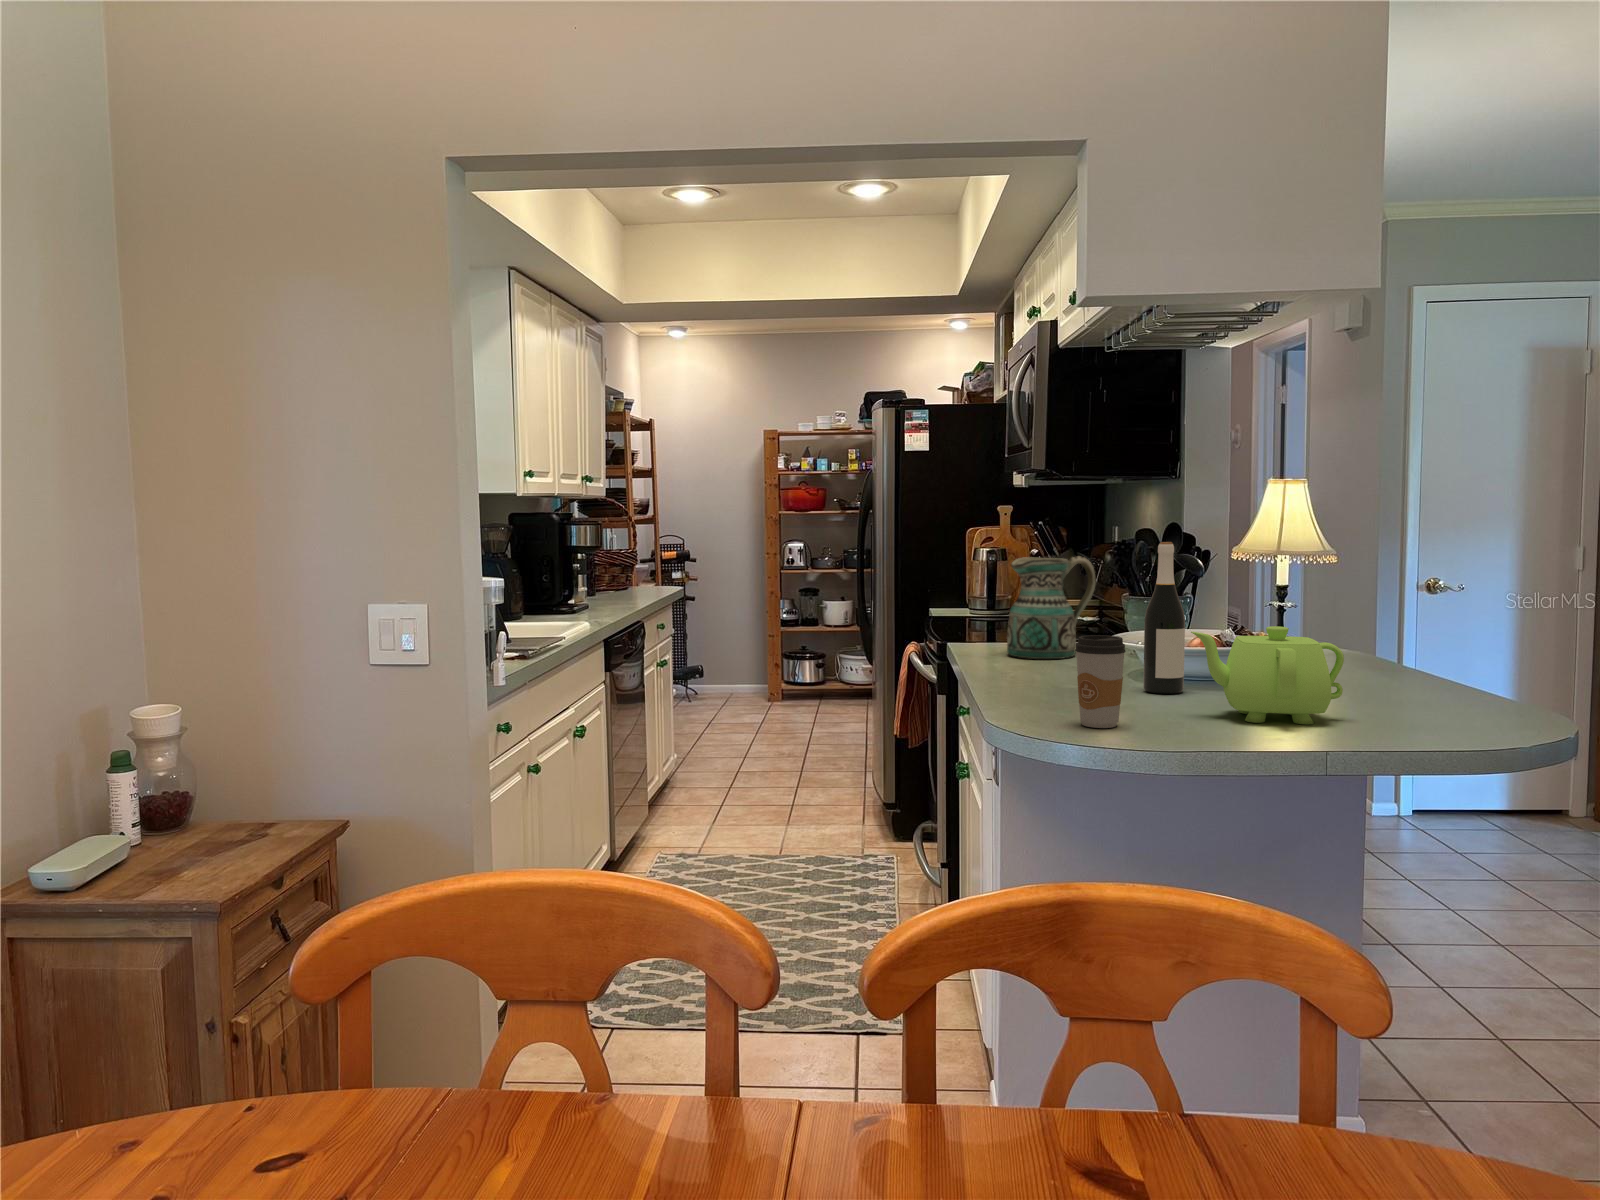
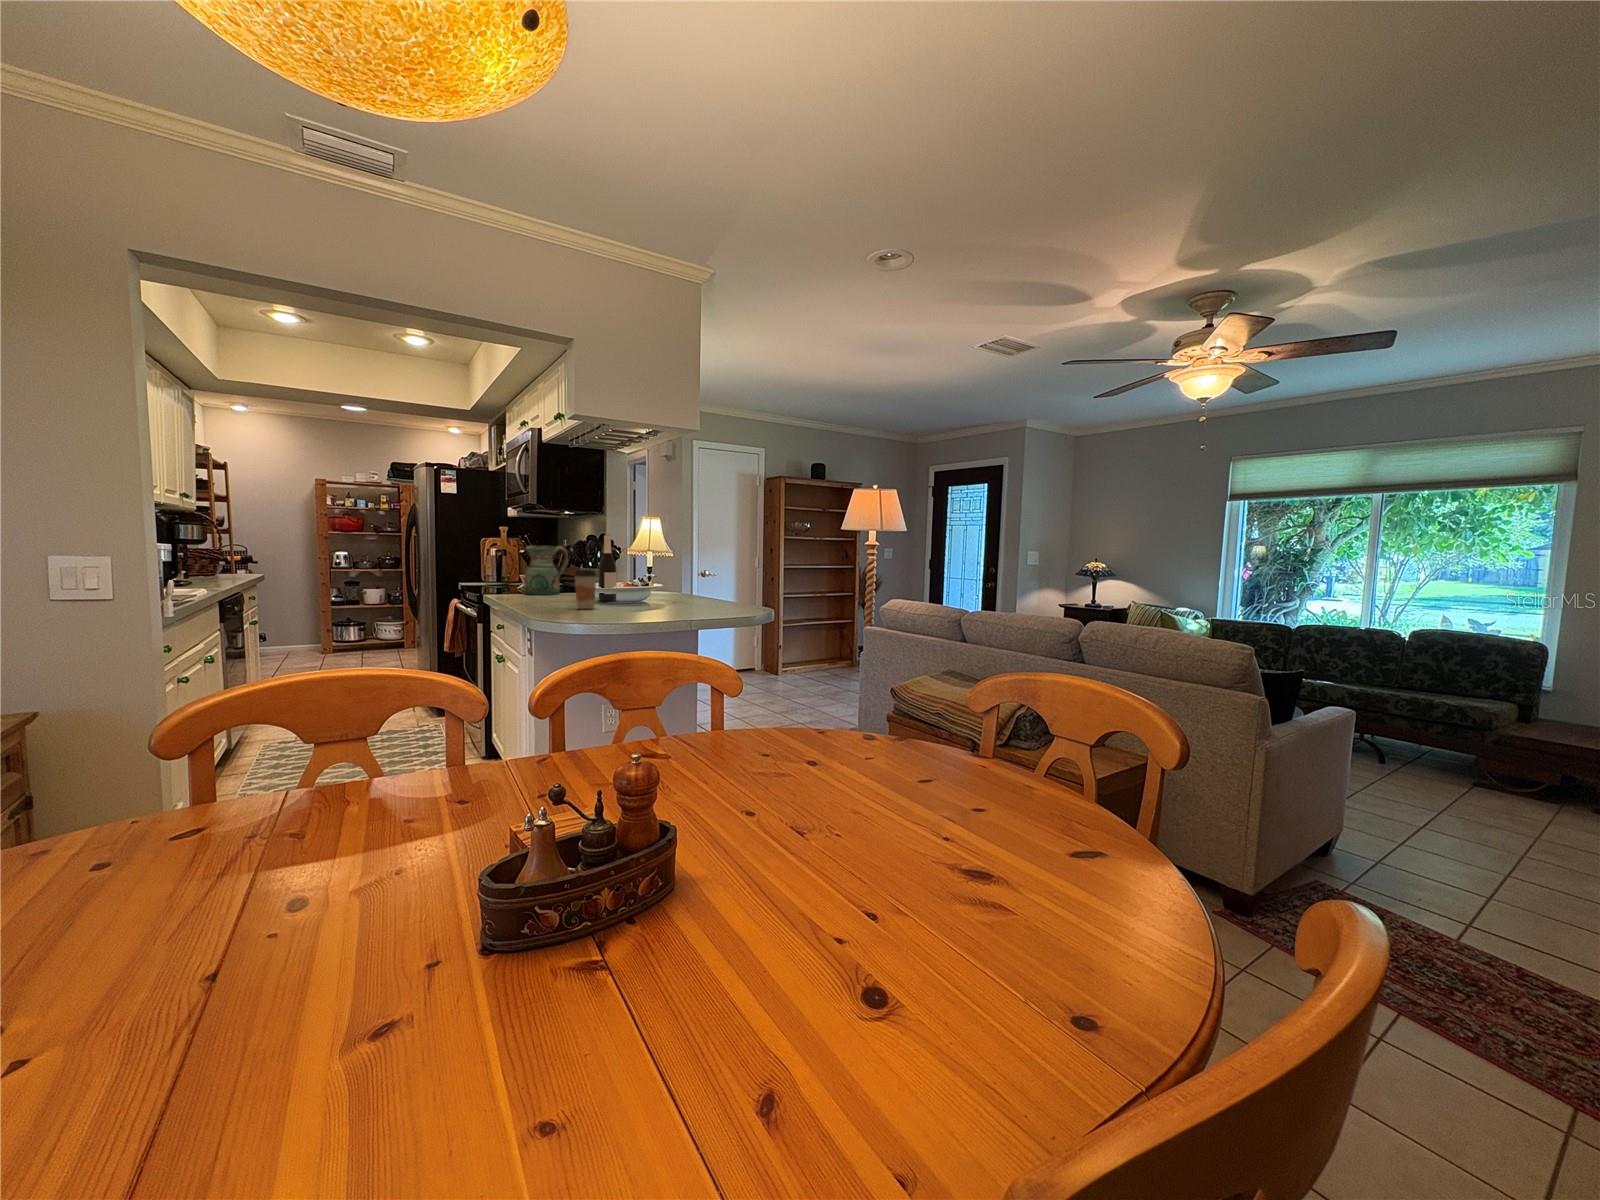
teapot: present [1191,626,1344,724] -> none [622,567,681,606]

